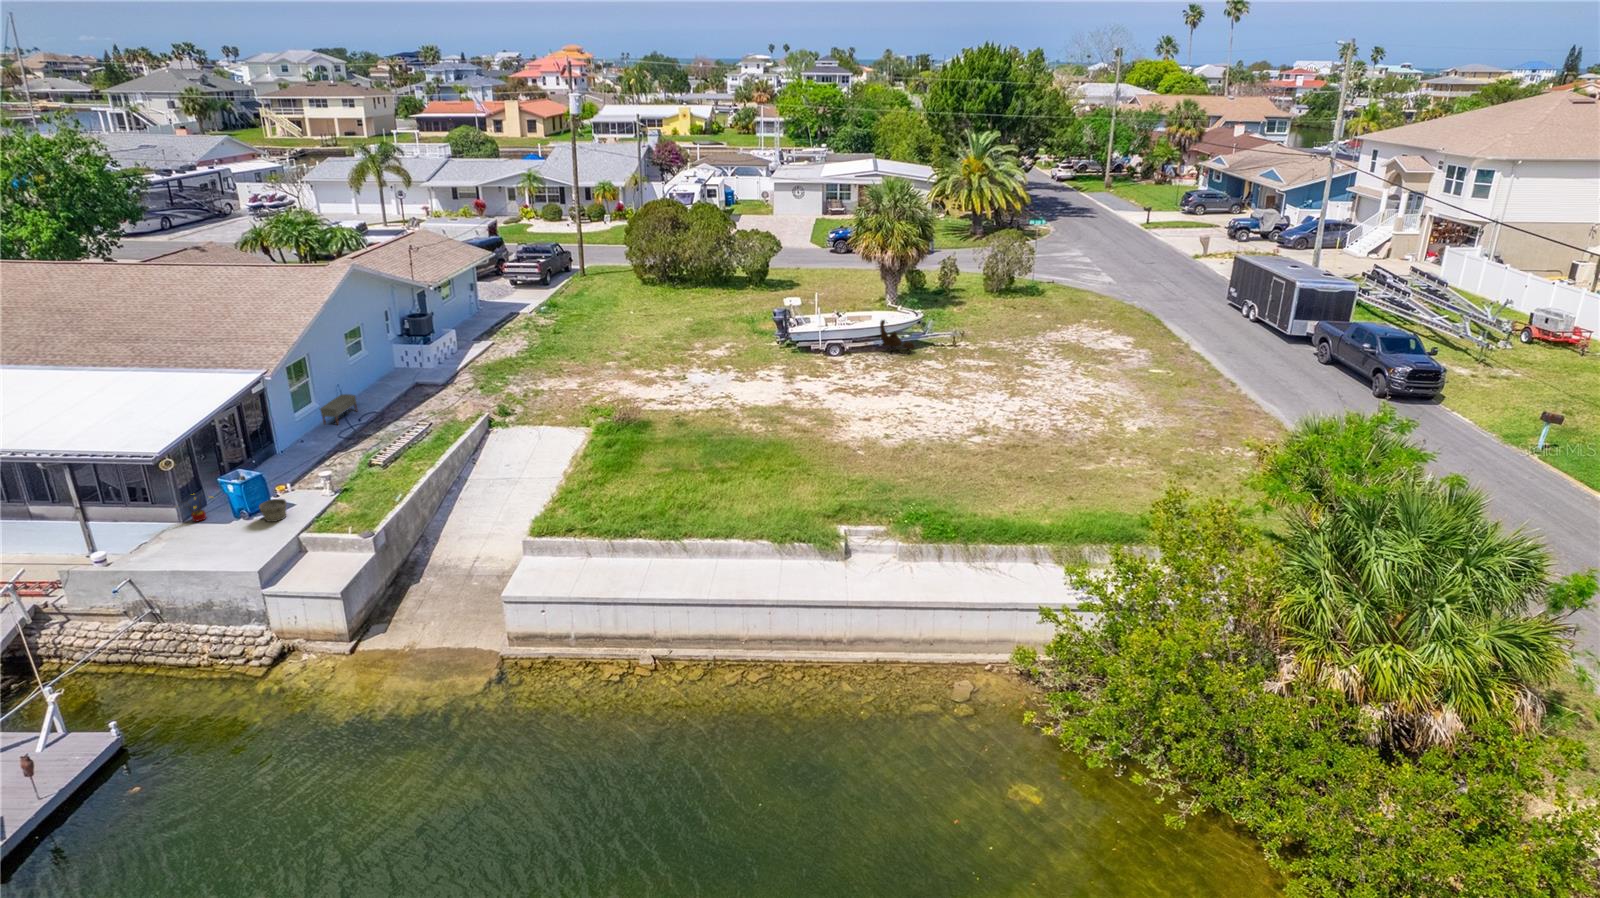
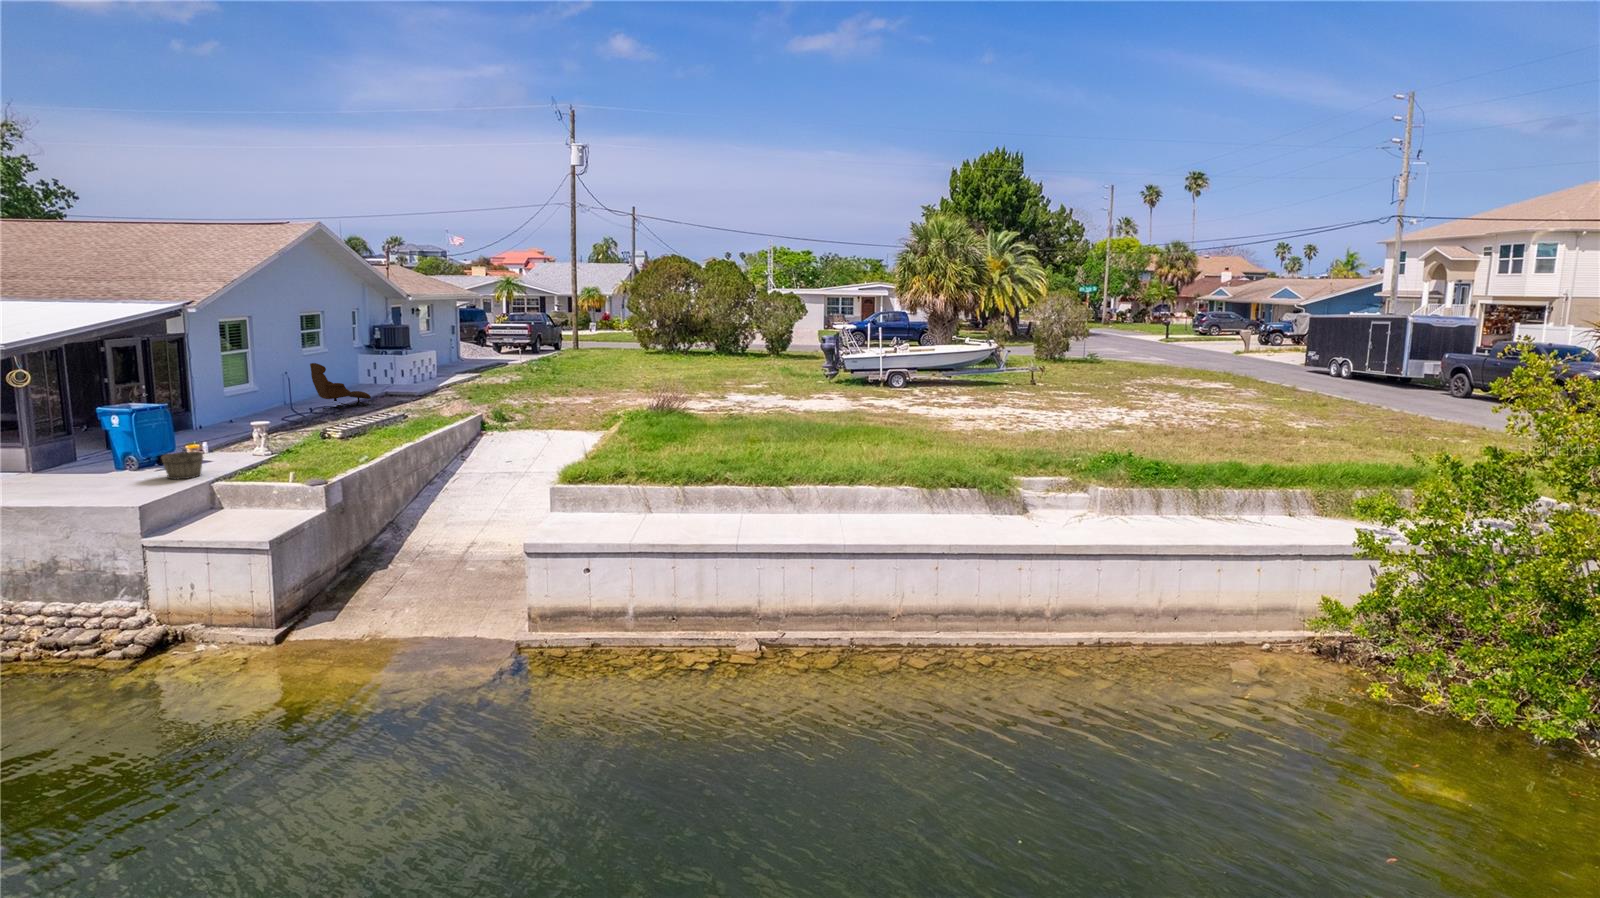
lounge chair: present [880,320,915,351] -> present [310,363,371,409]
bench: present [320,394,358,425] -> none [268,392,318,422]
decorative plant: present [188,501,206,521] -> none [32,431,97,478]

